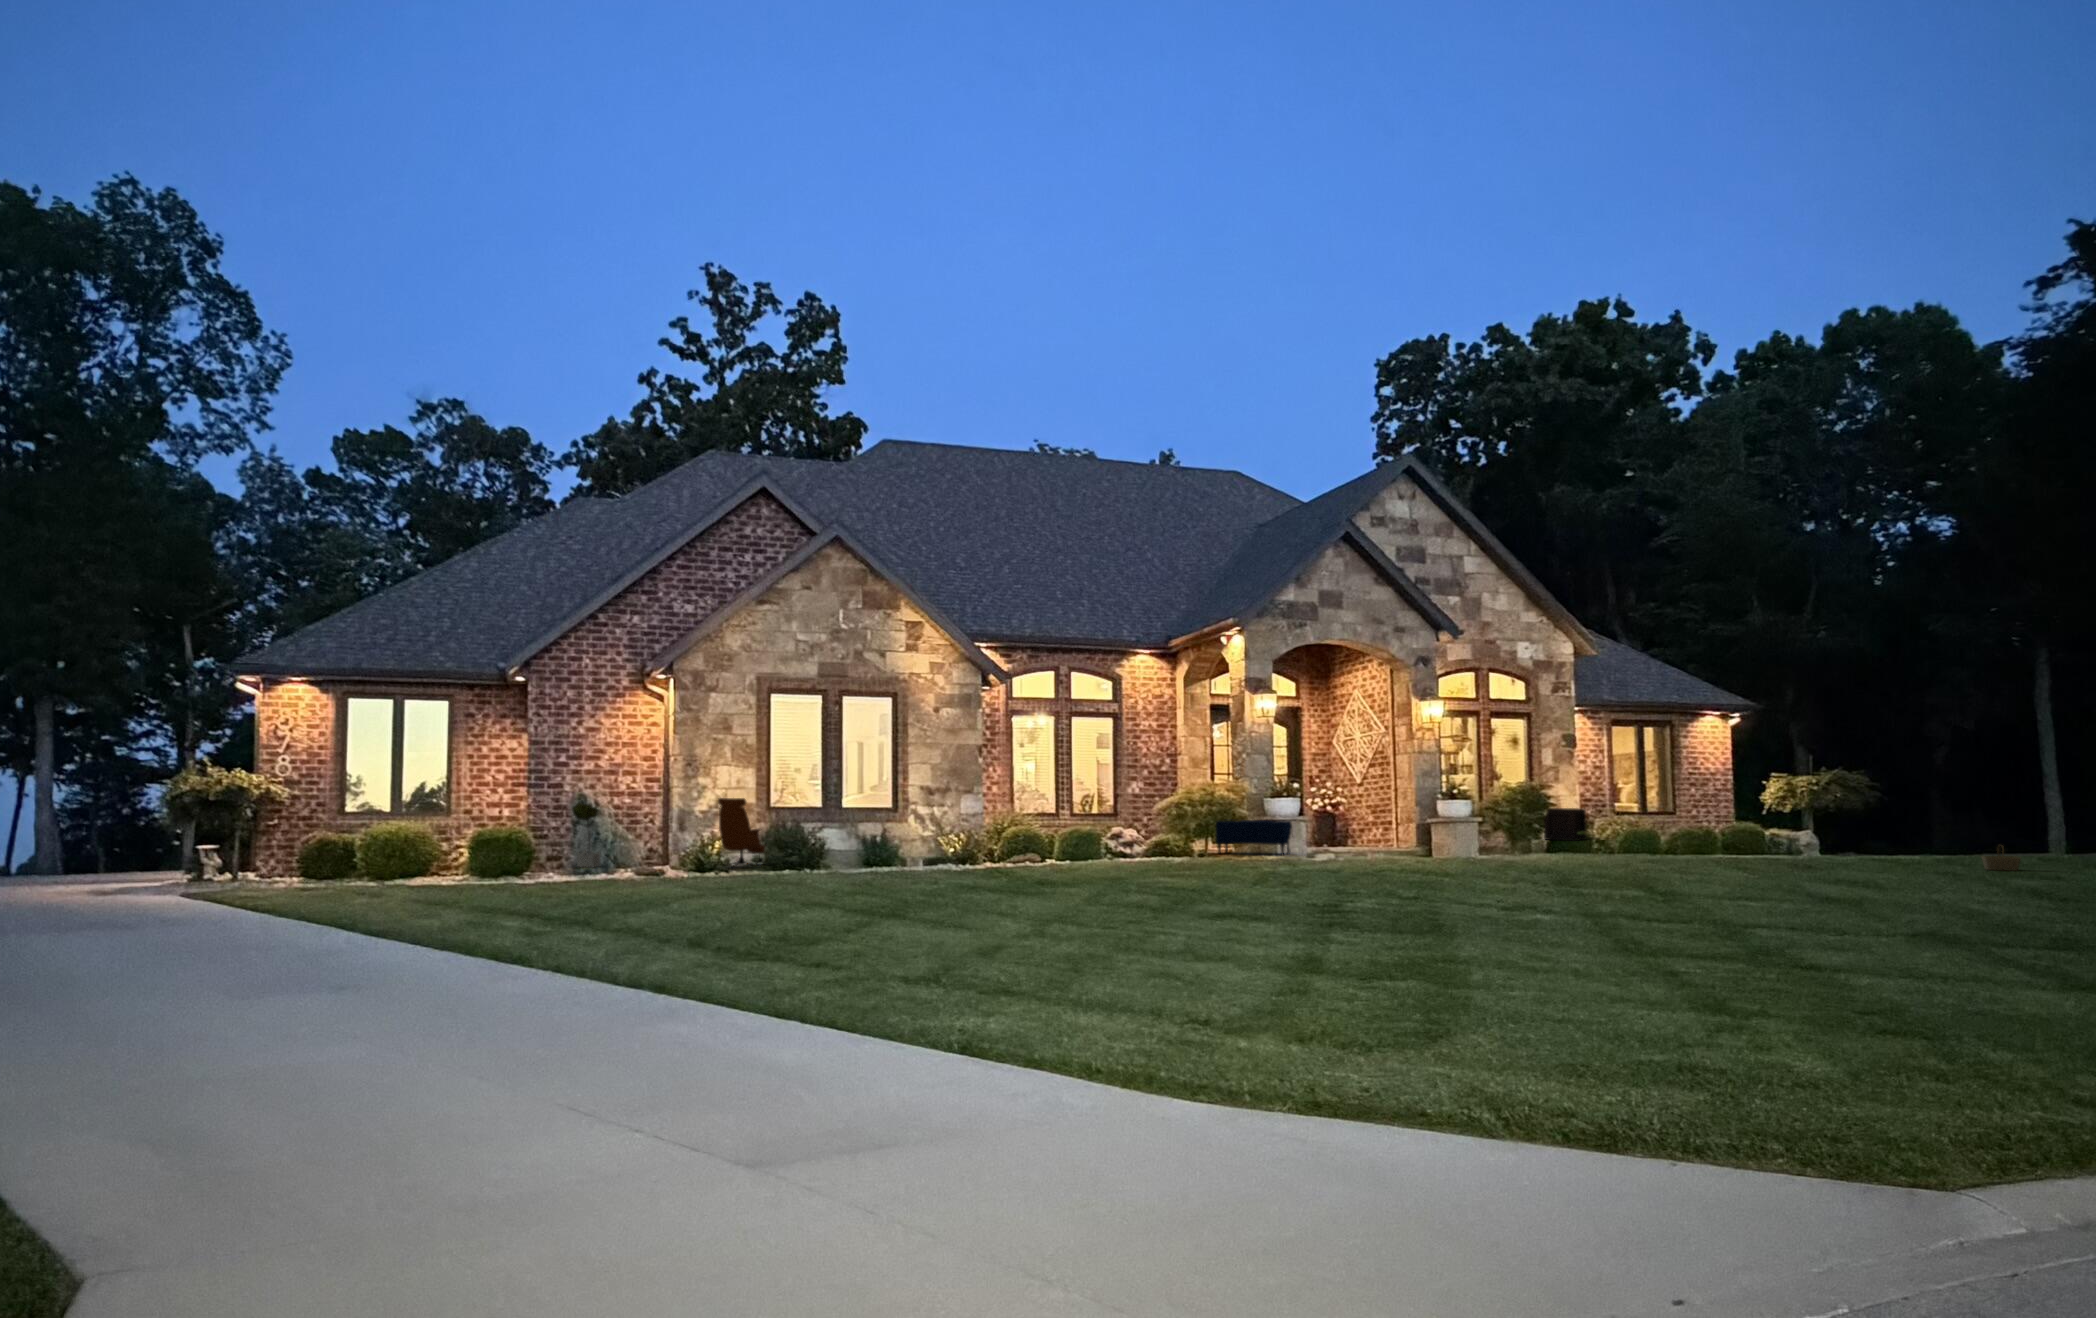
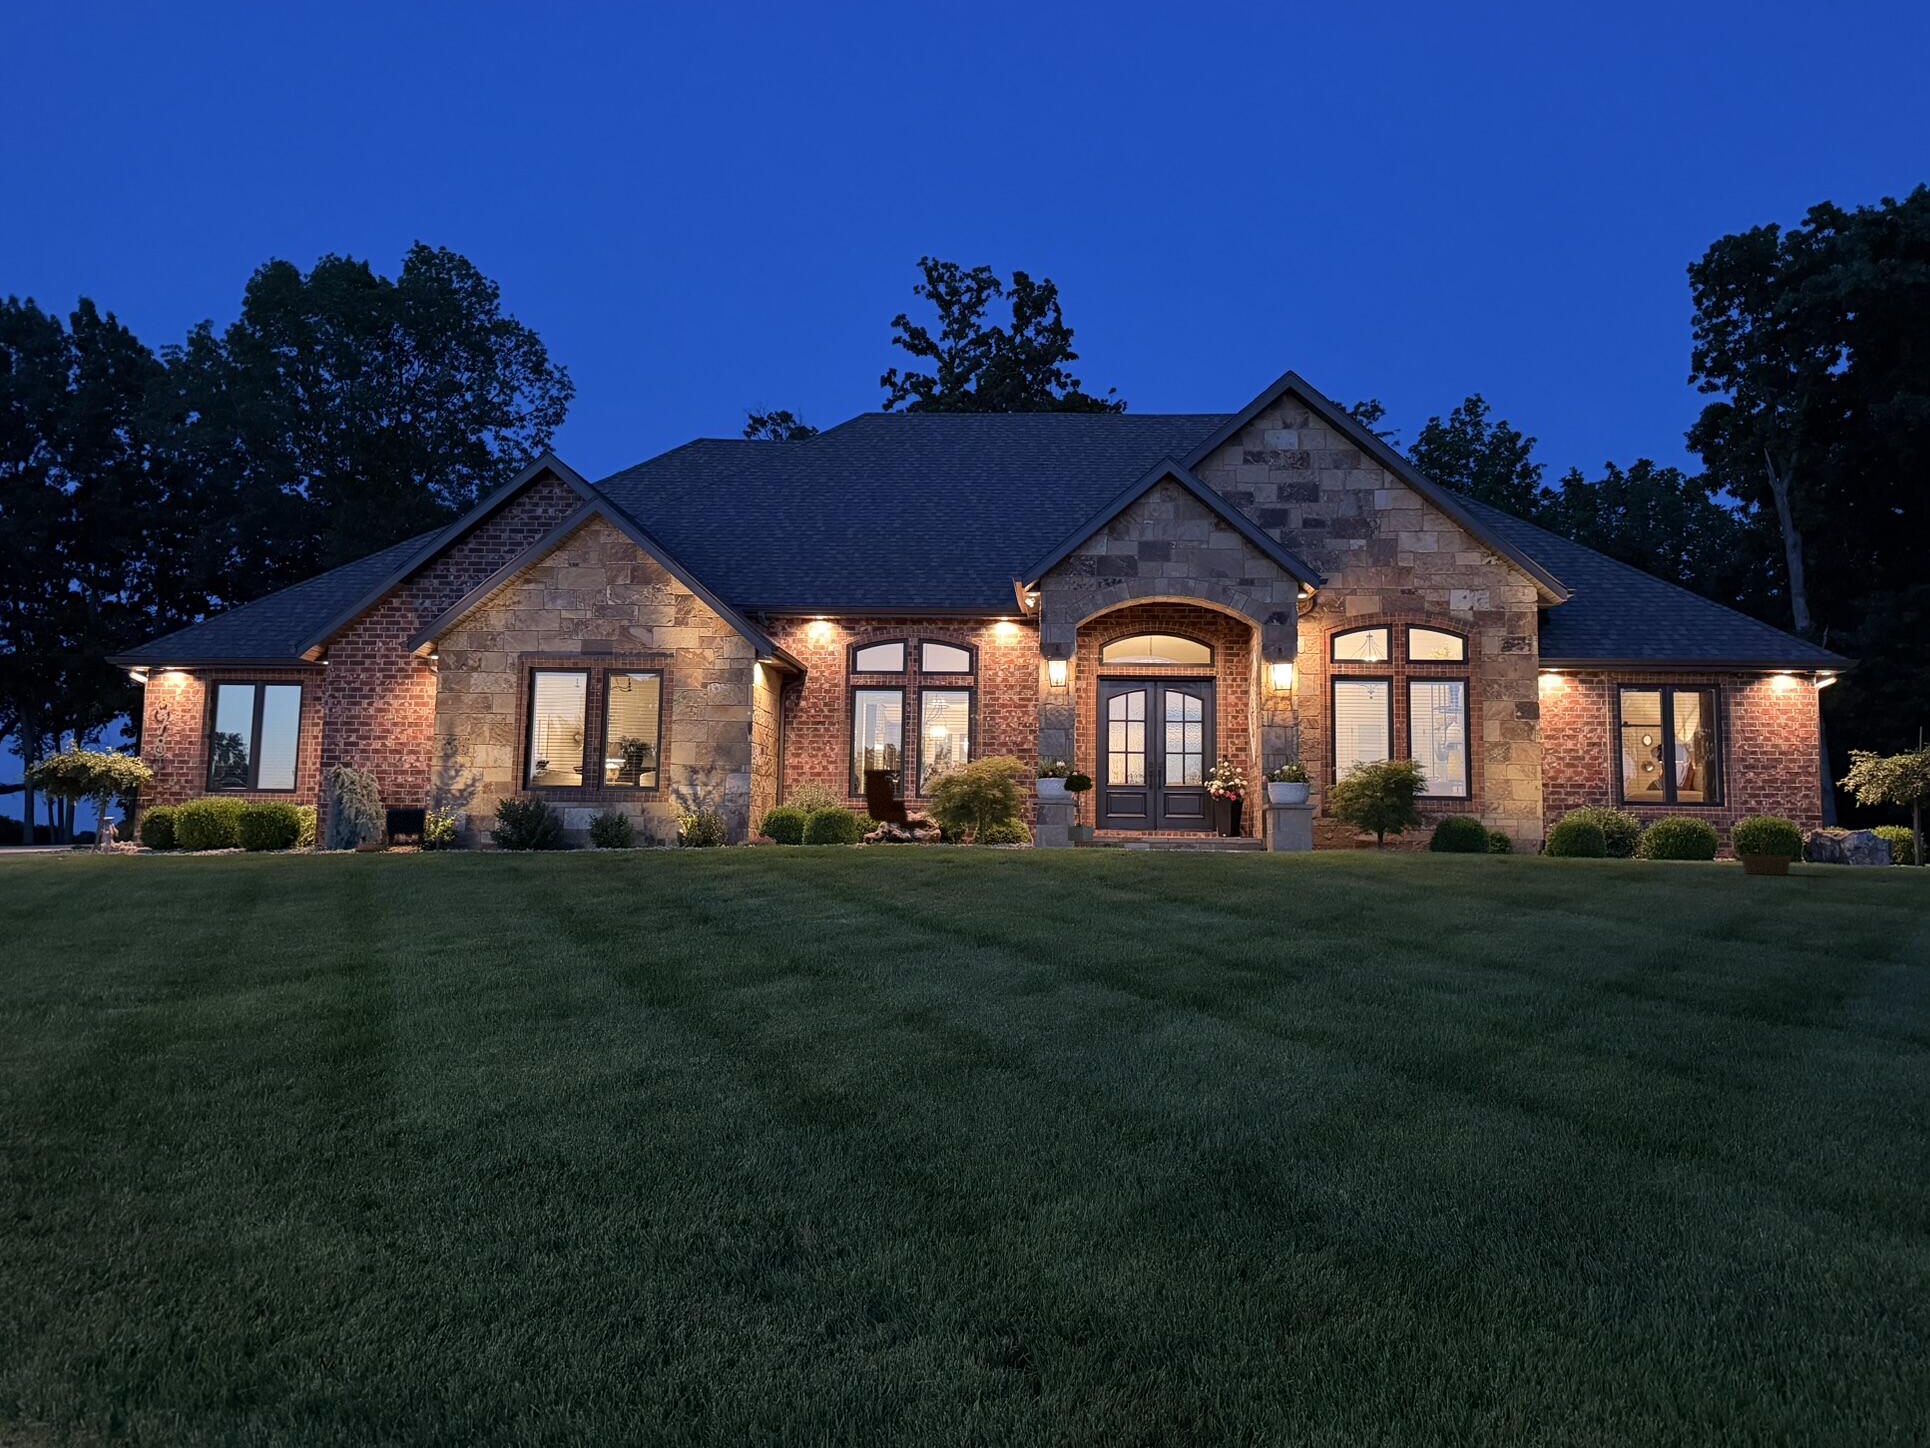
lounge chair: present [718,798,774,865] -> present [863,769,928,840]
potted tree: present [573,803,600,867] -> present [1064,773,1093,841]
wooden crate: present [1544,808,1587,841] -> none [1450,789,1504,829]
bench: present [1216,820,1292,855] -> present [385,807,426,847]

